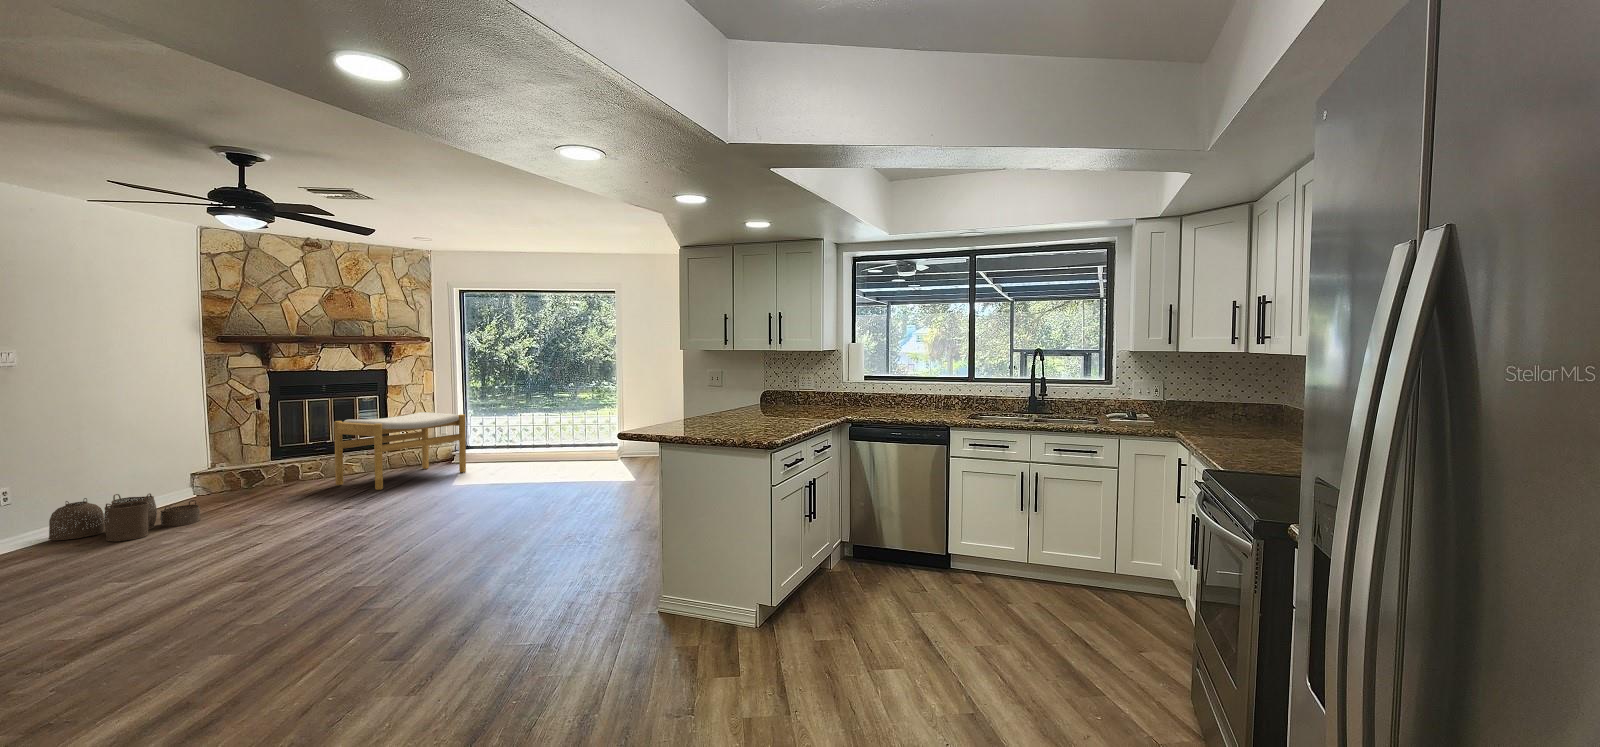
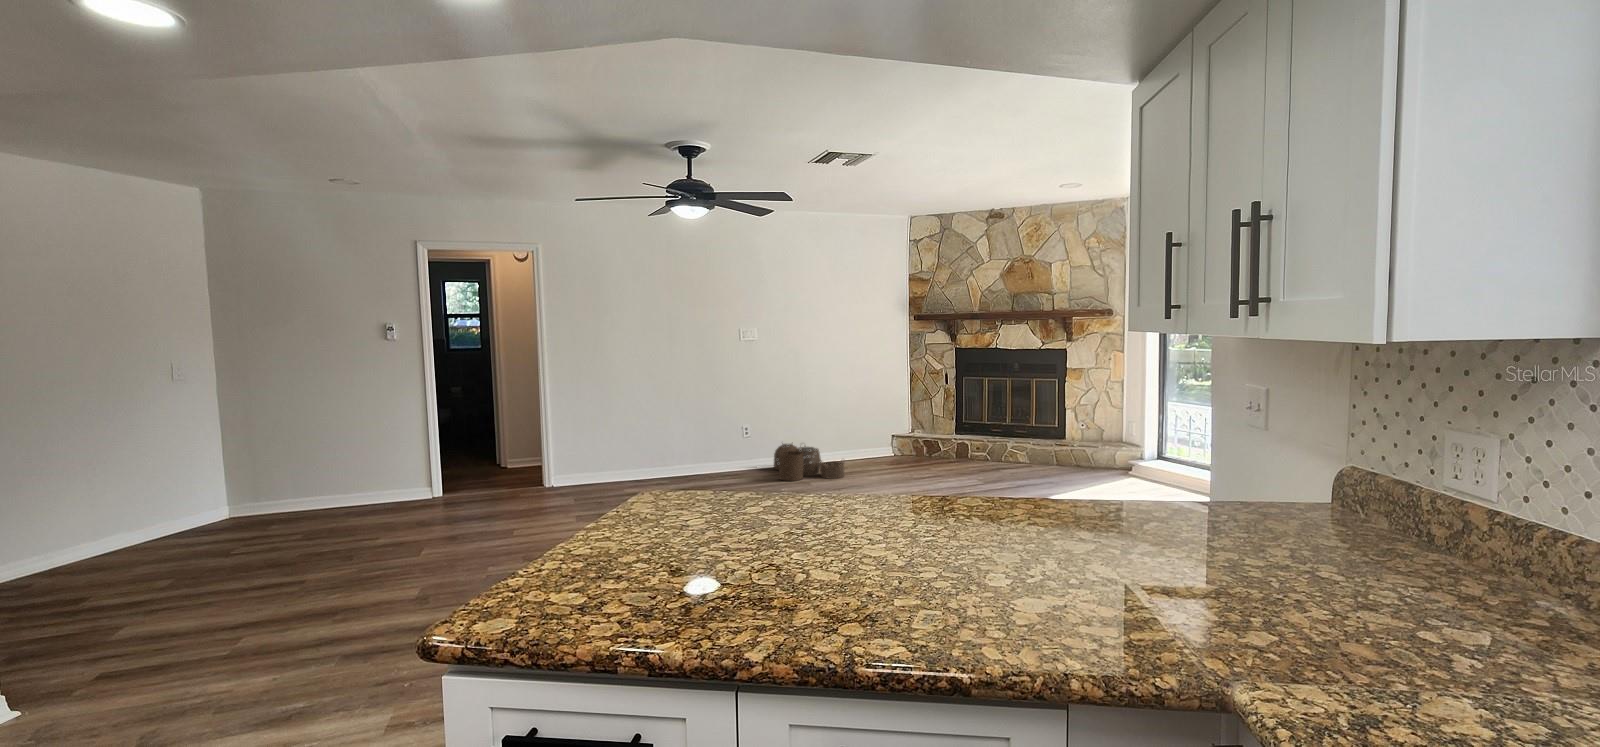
footstool: present [334,412,466,490] -> none [975,403,1111,491]

